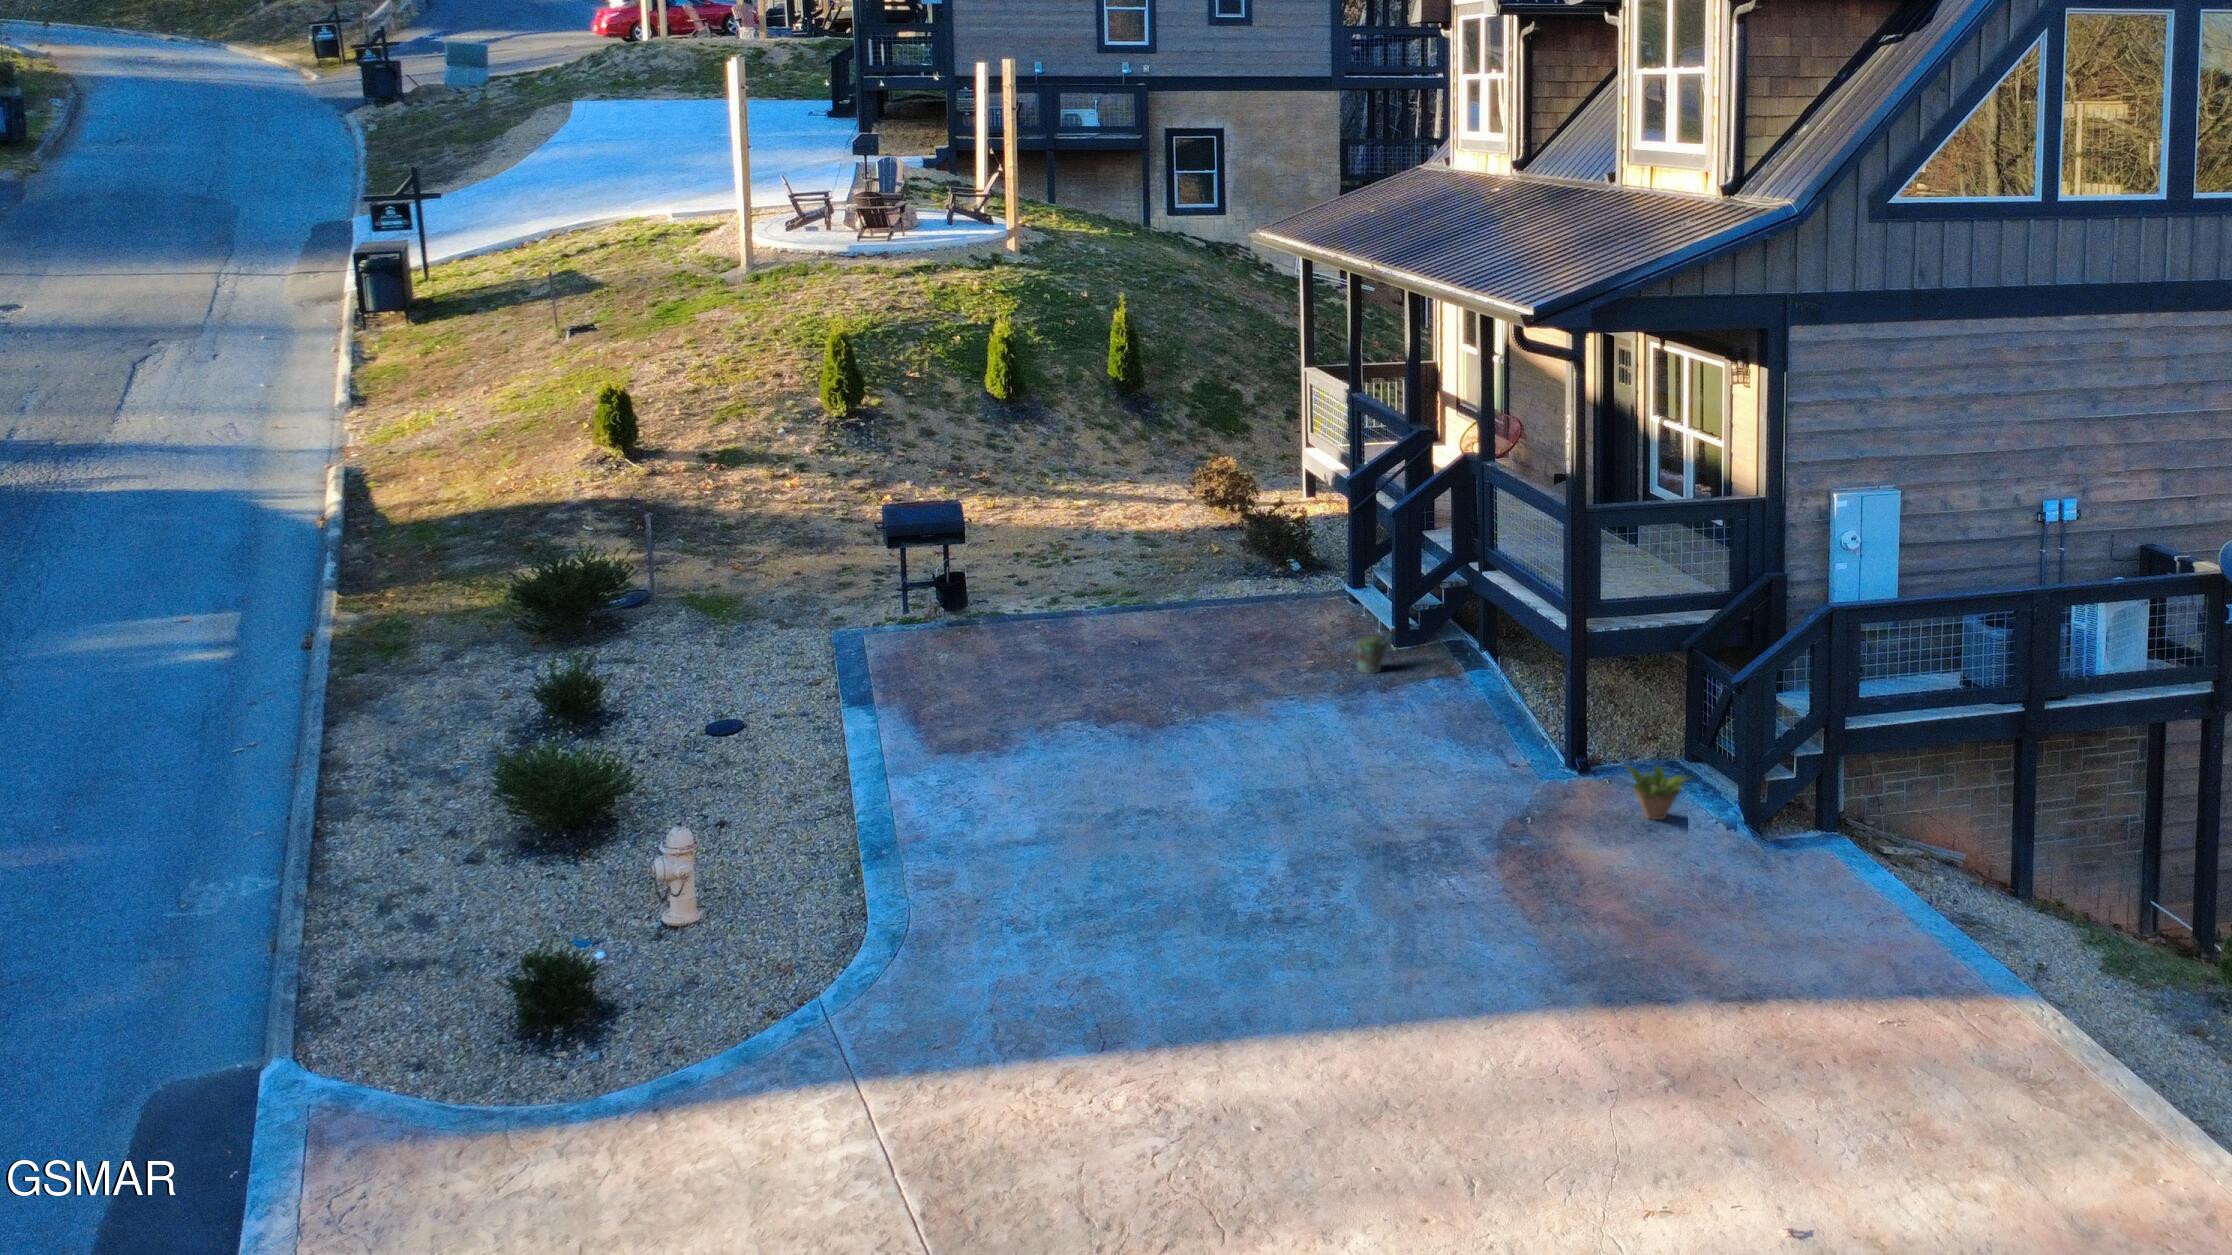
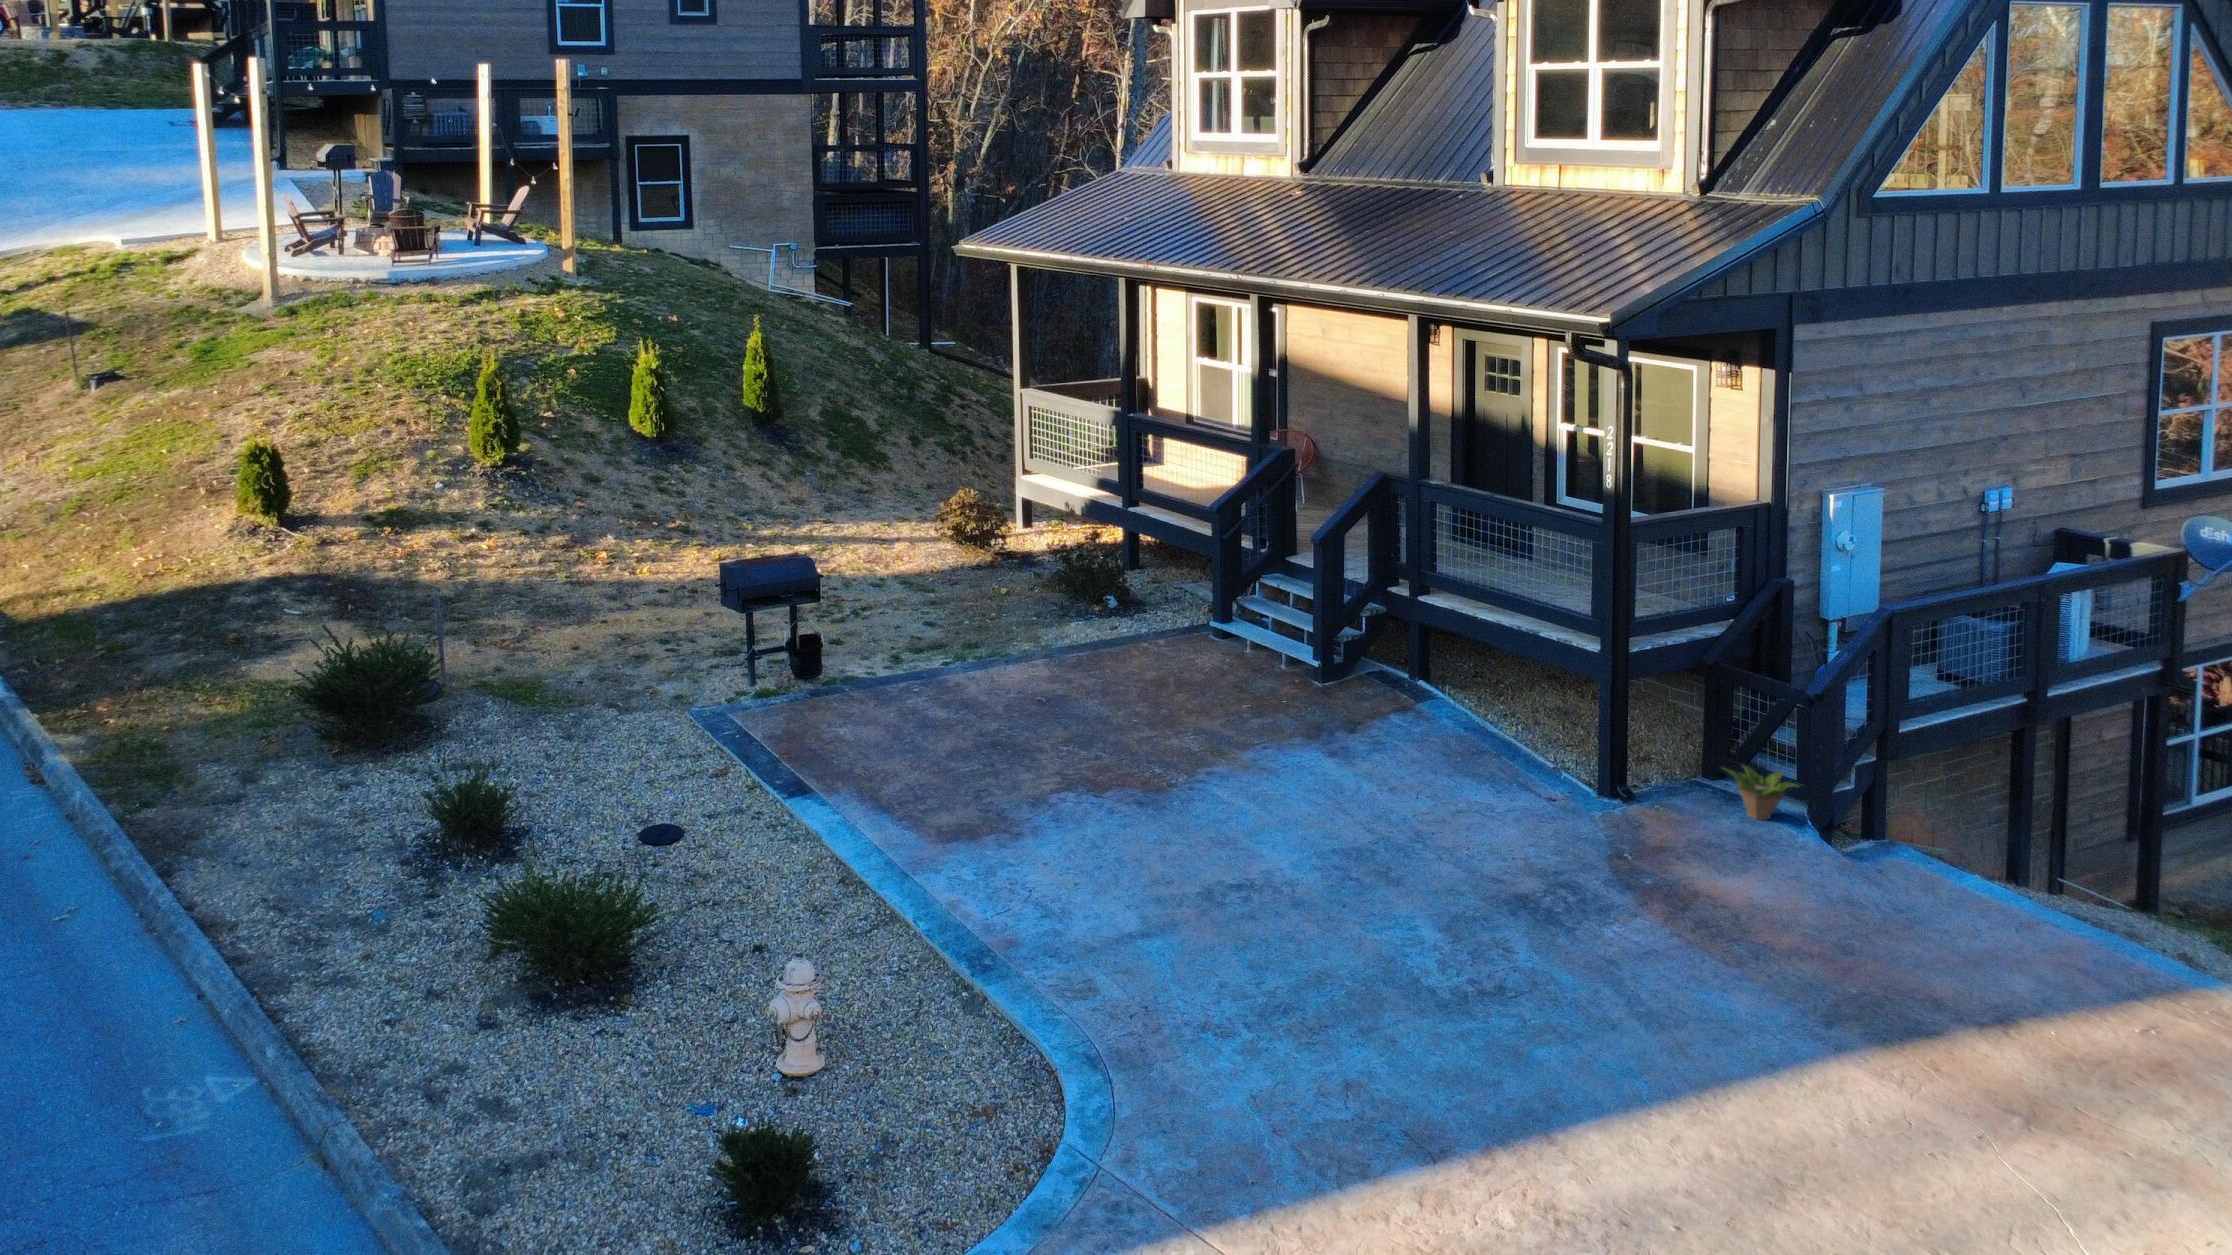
watering can: present [1354,629,1395,674] -> none [1300,650,1332,699]

